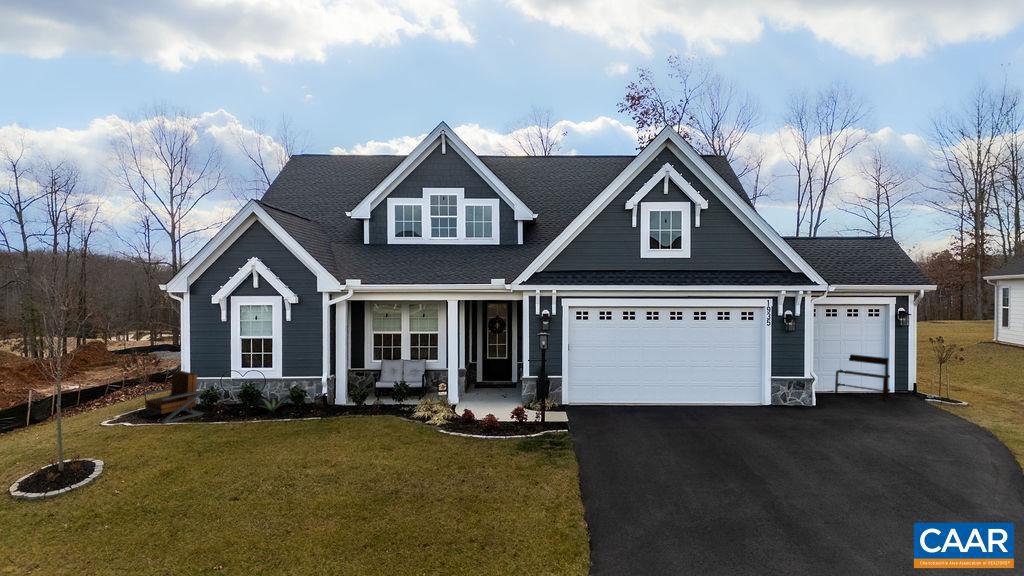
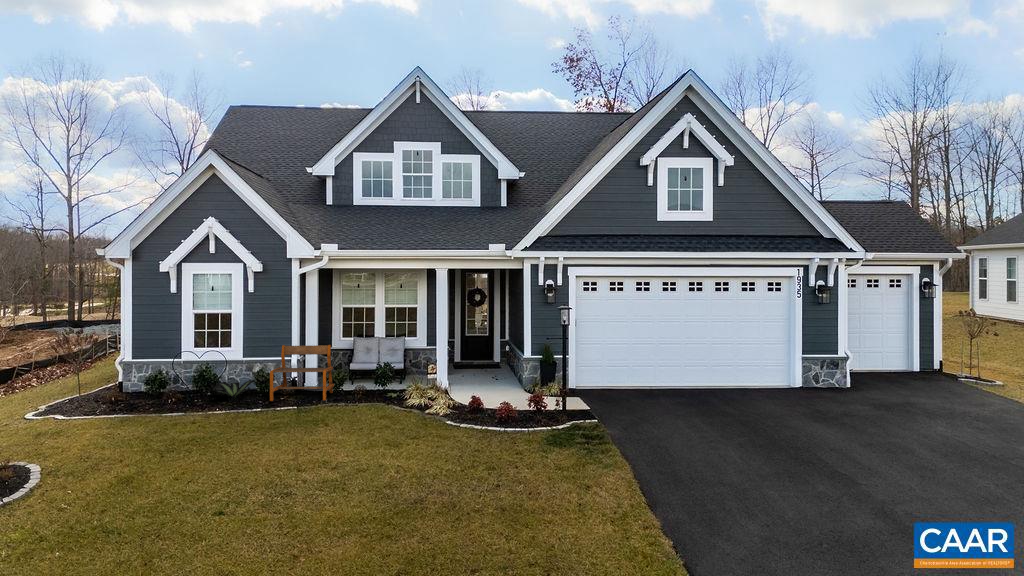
bench: present [835,354,890,401] -> present [270,345,334,401]
lounge chair: present [142,371,204,424] -> none [74,352,151,412]

